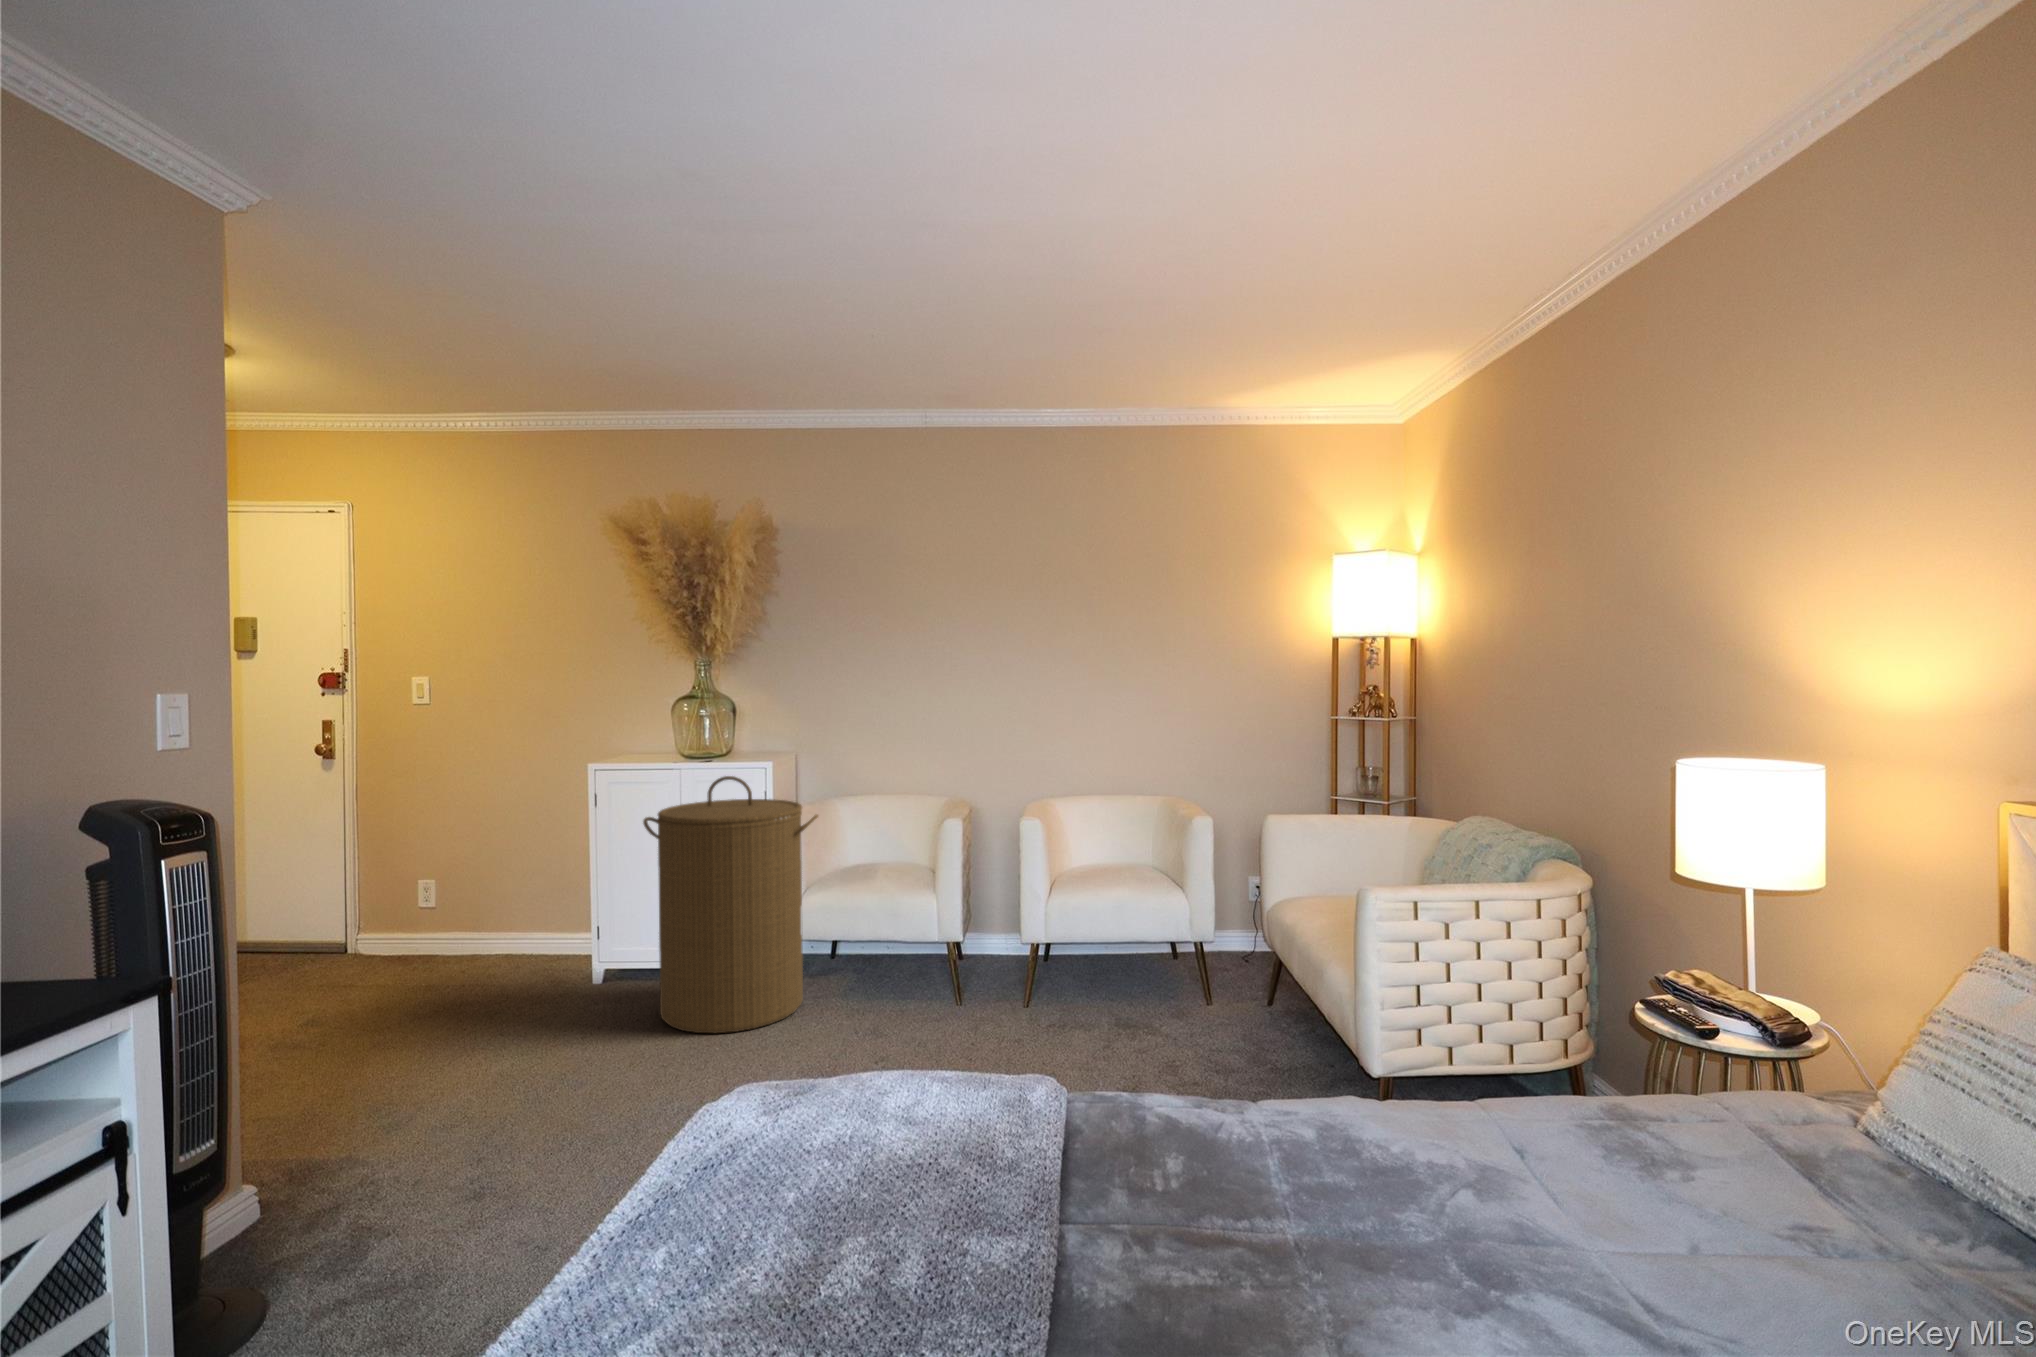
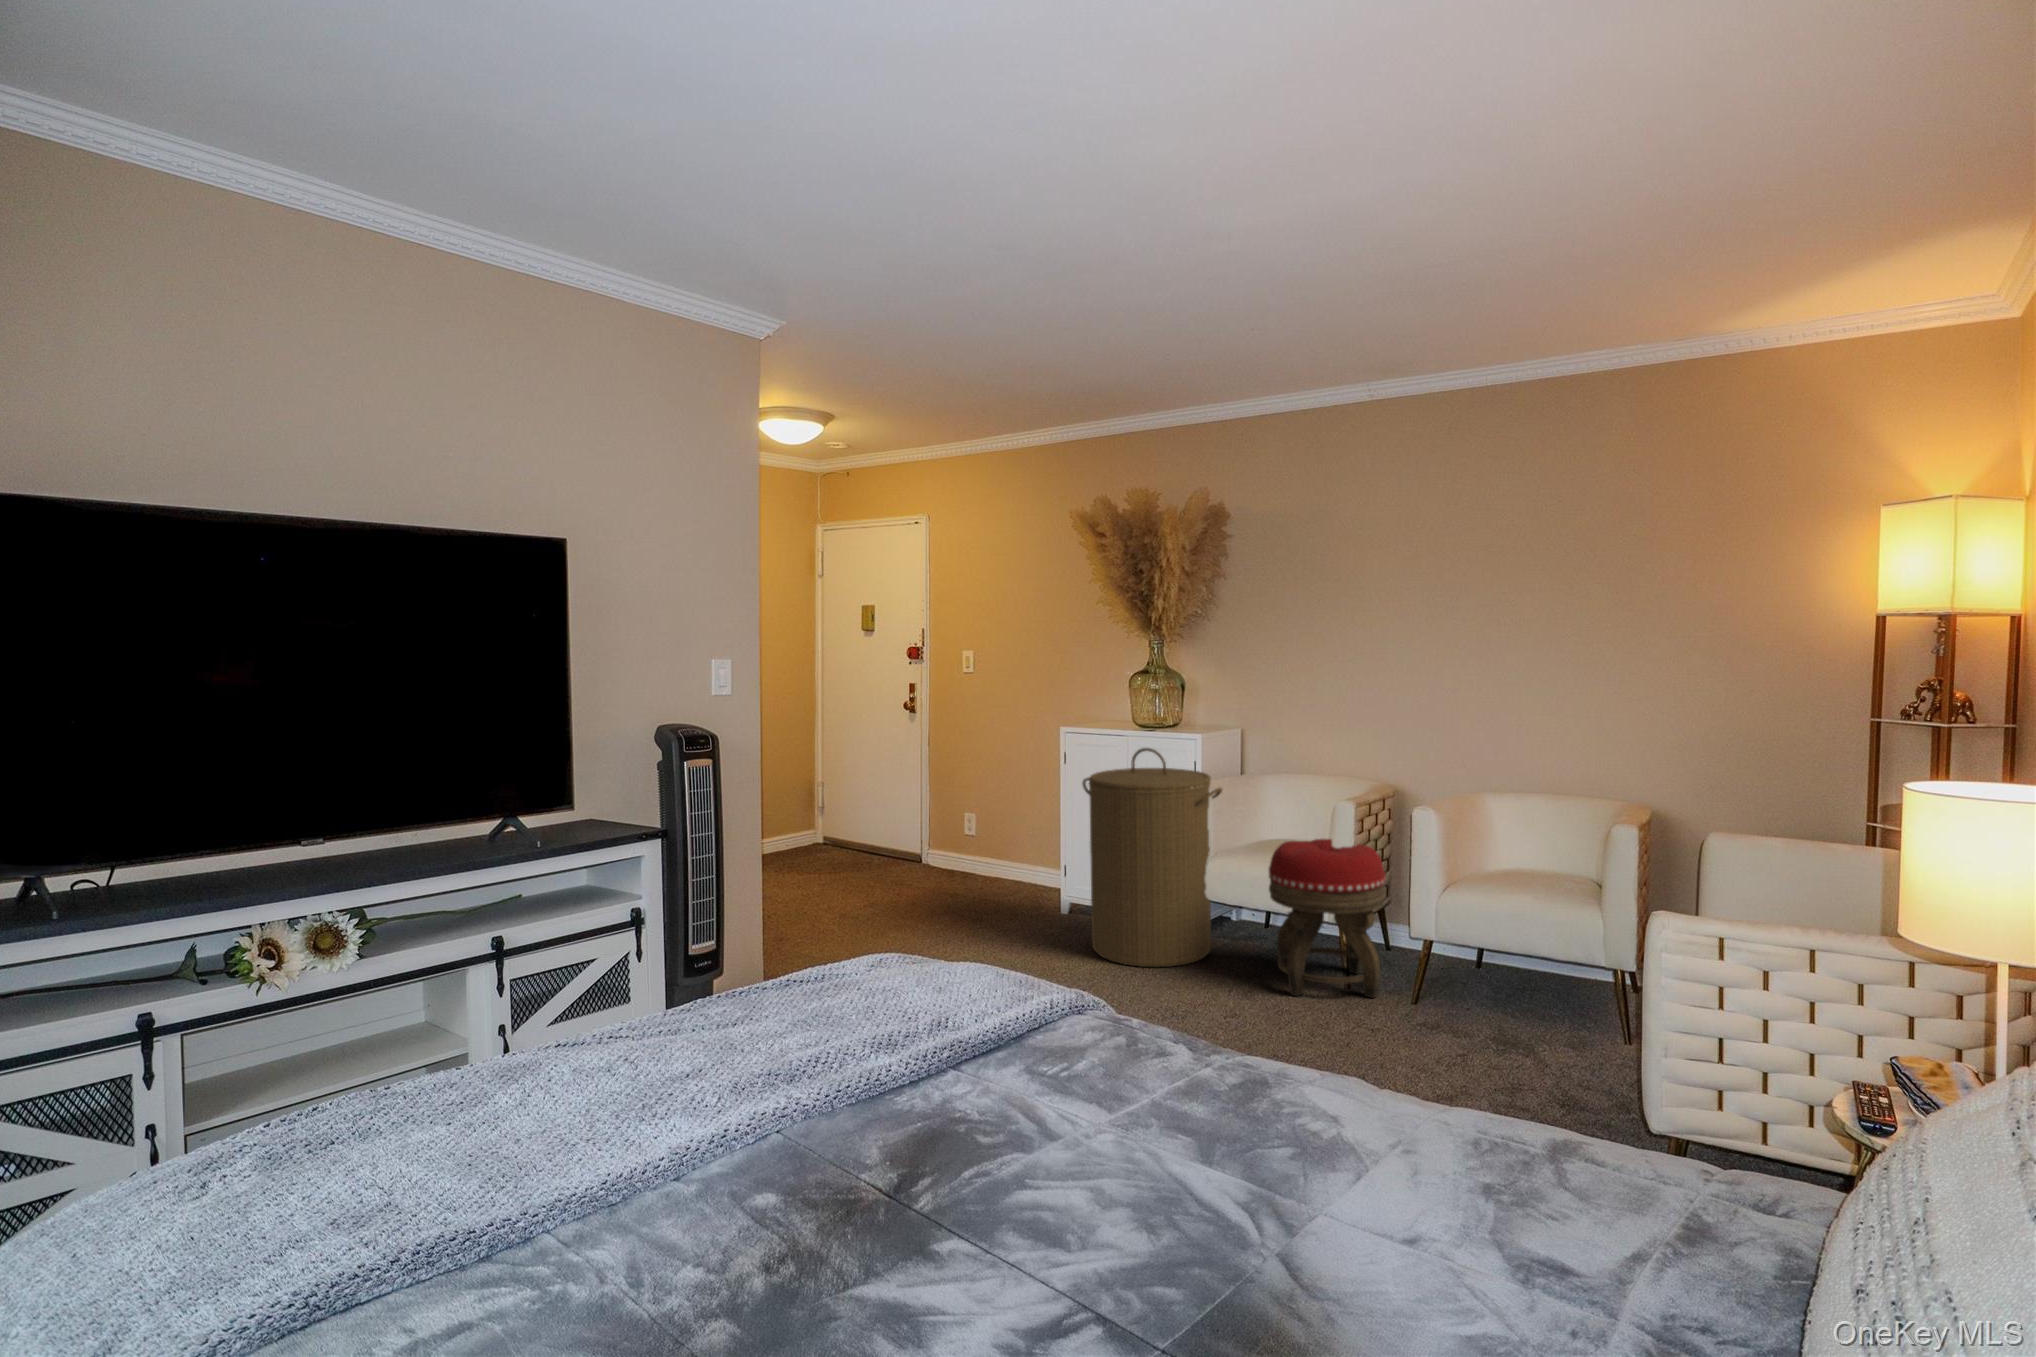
footstool: none [879,857,996,1027] -> present [1269,839,1386,998]

